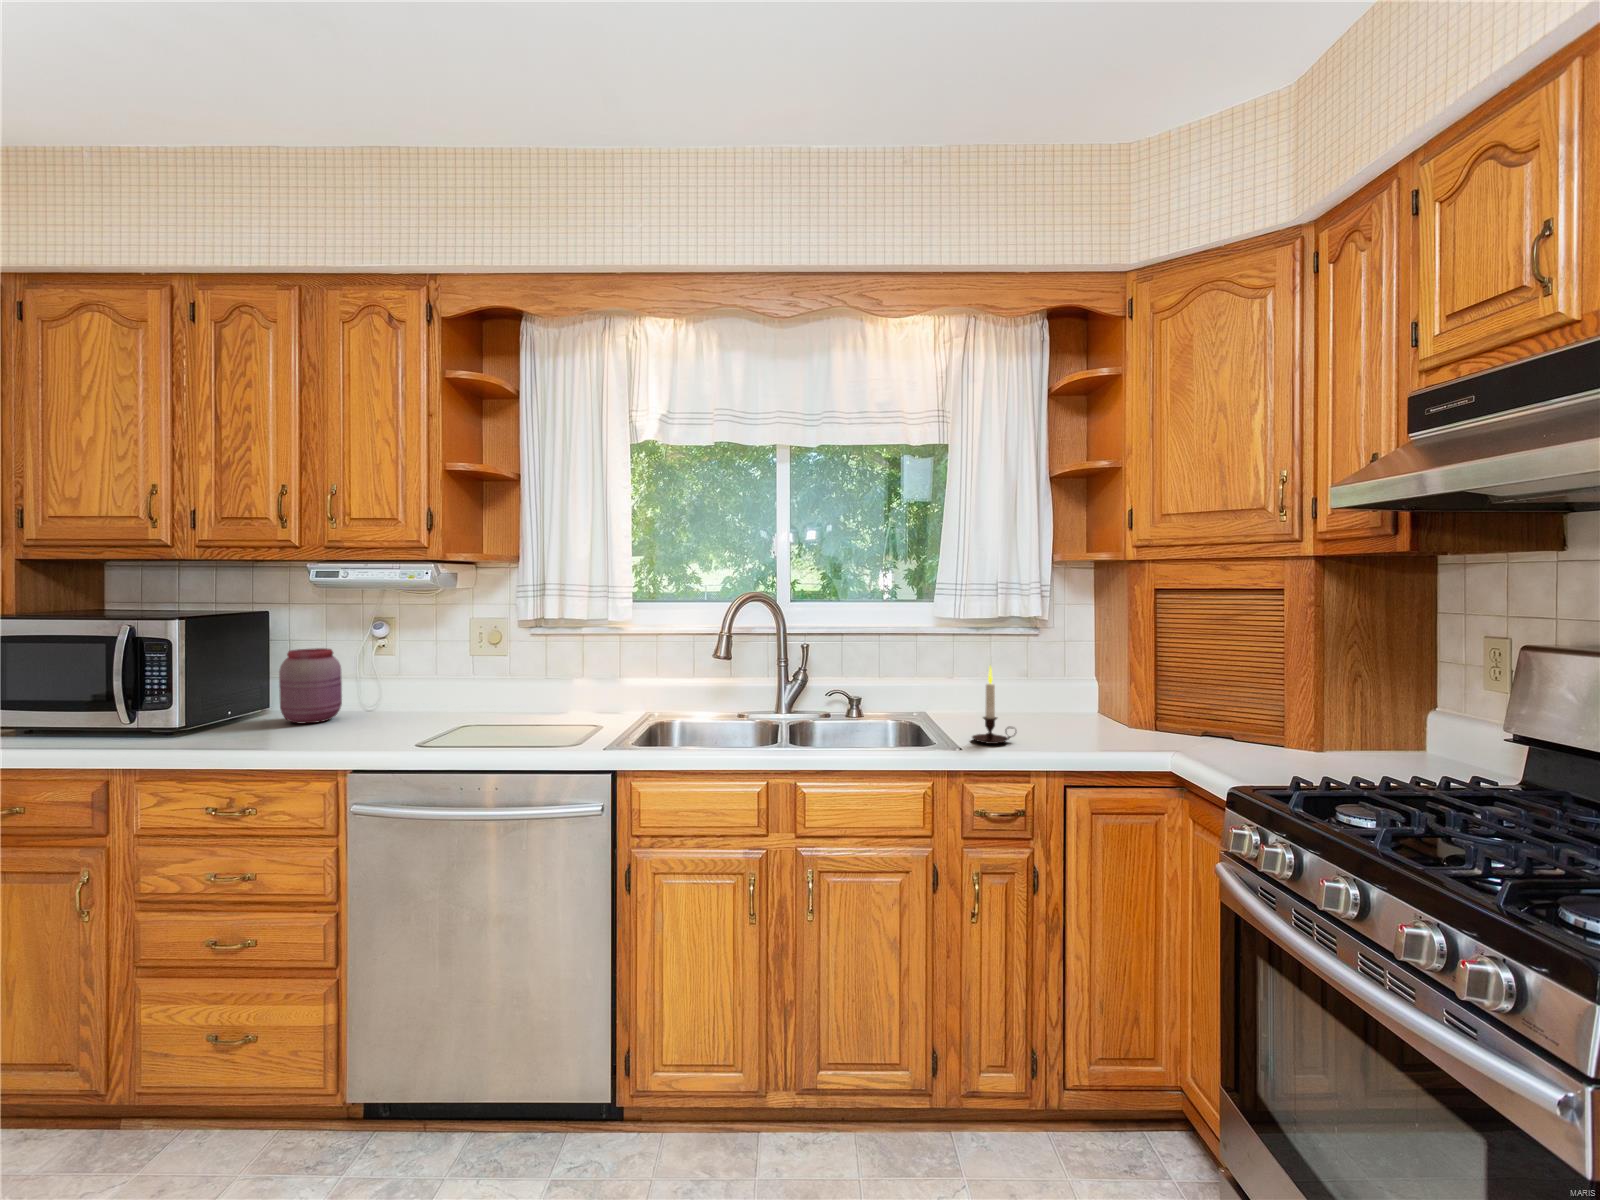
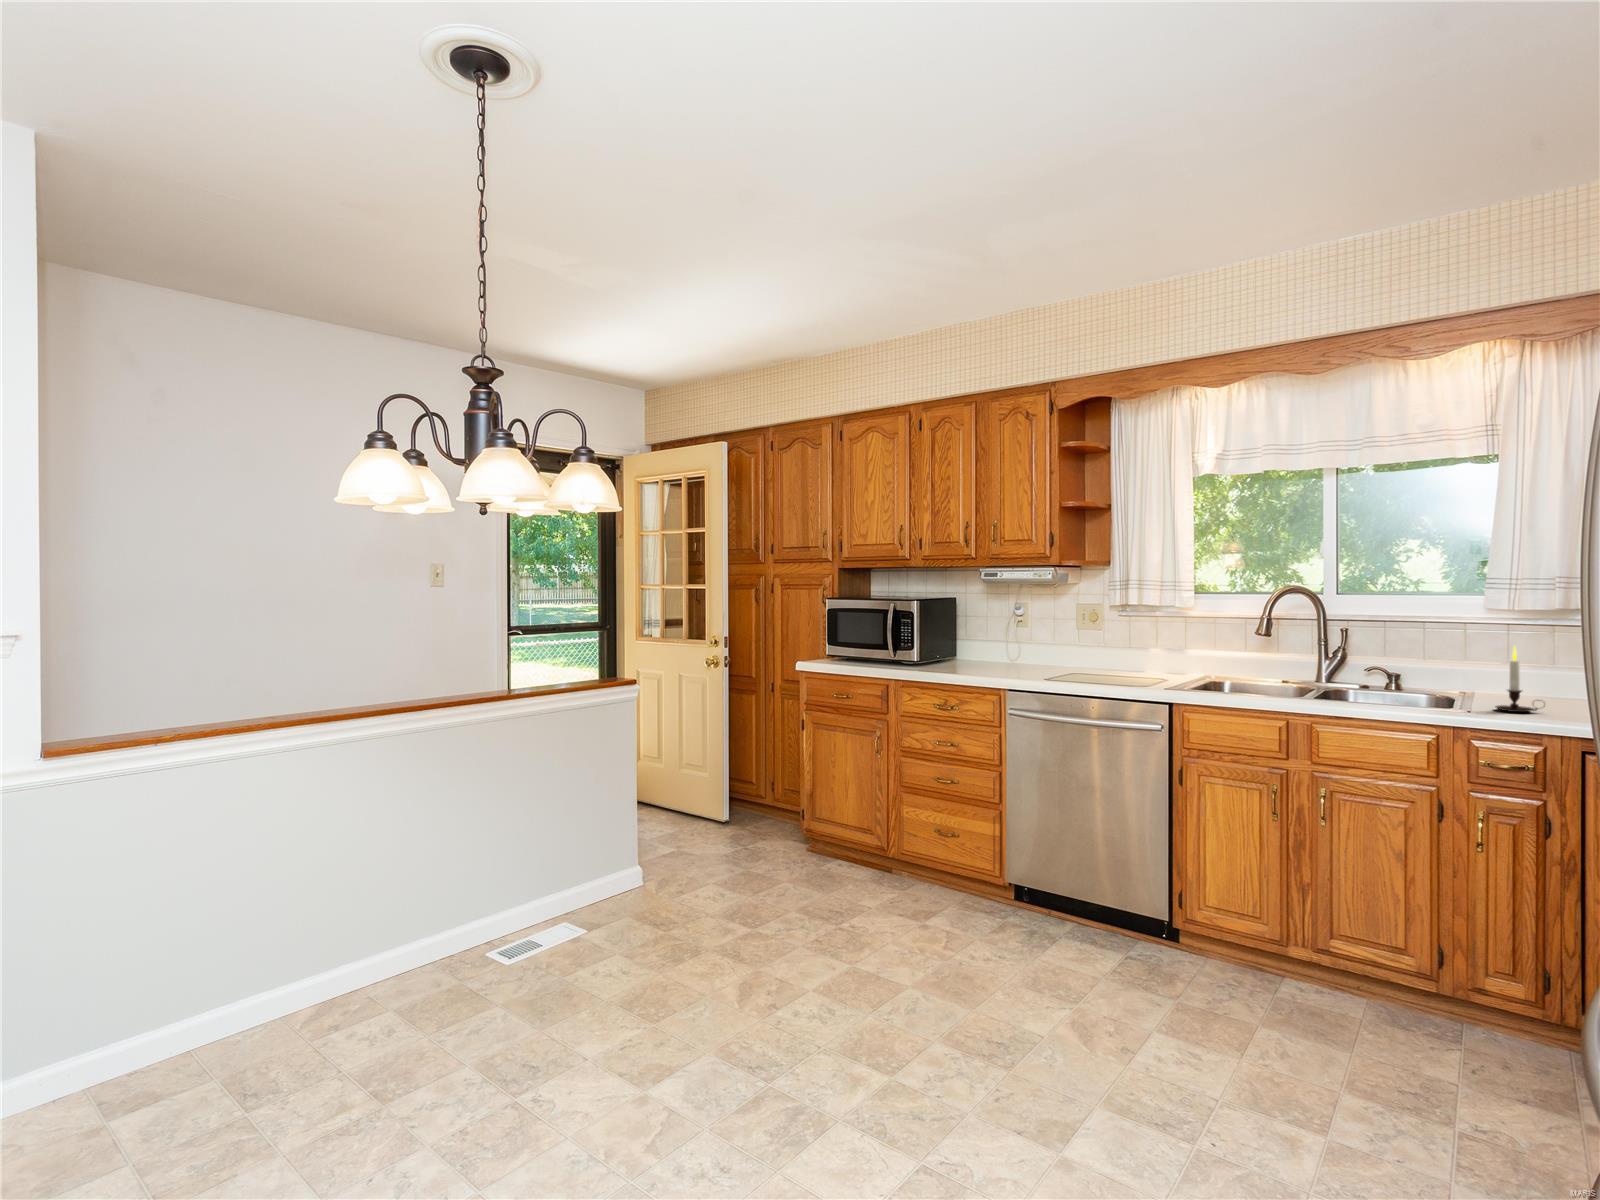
jar: present [279,648,342,723] -> none [964,622,997,667]

